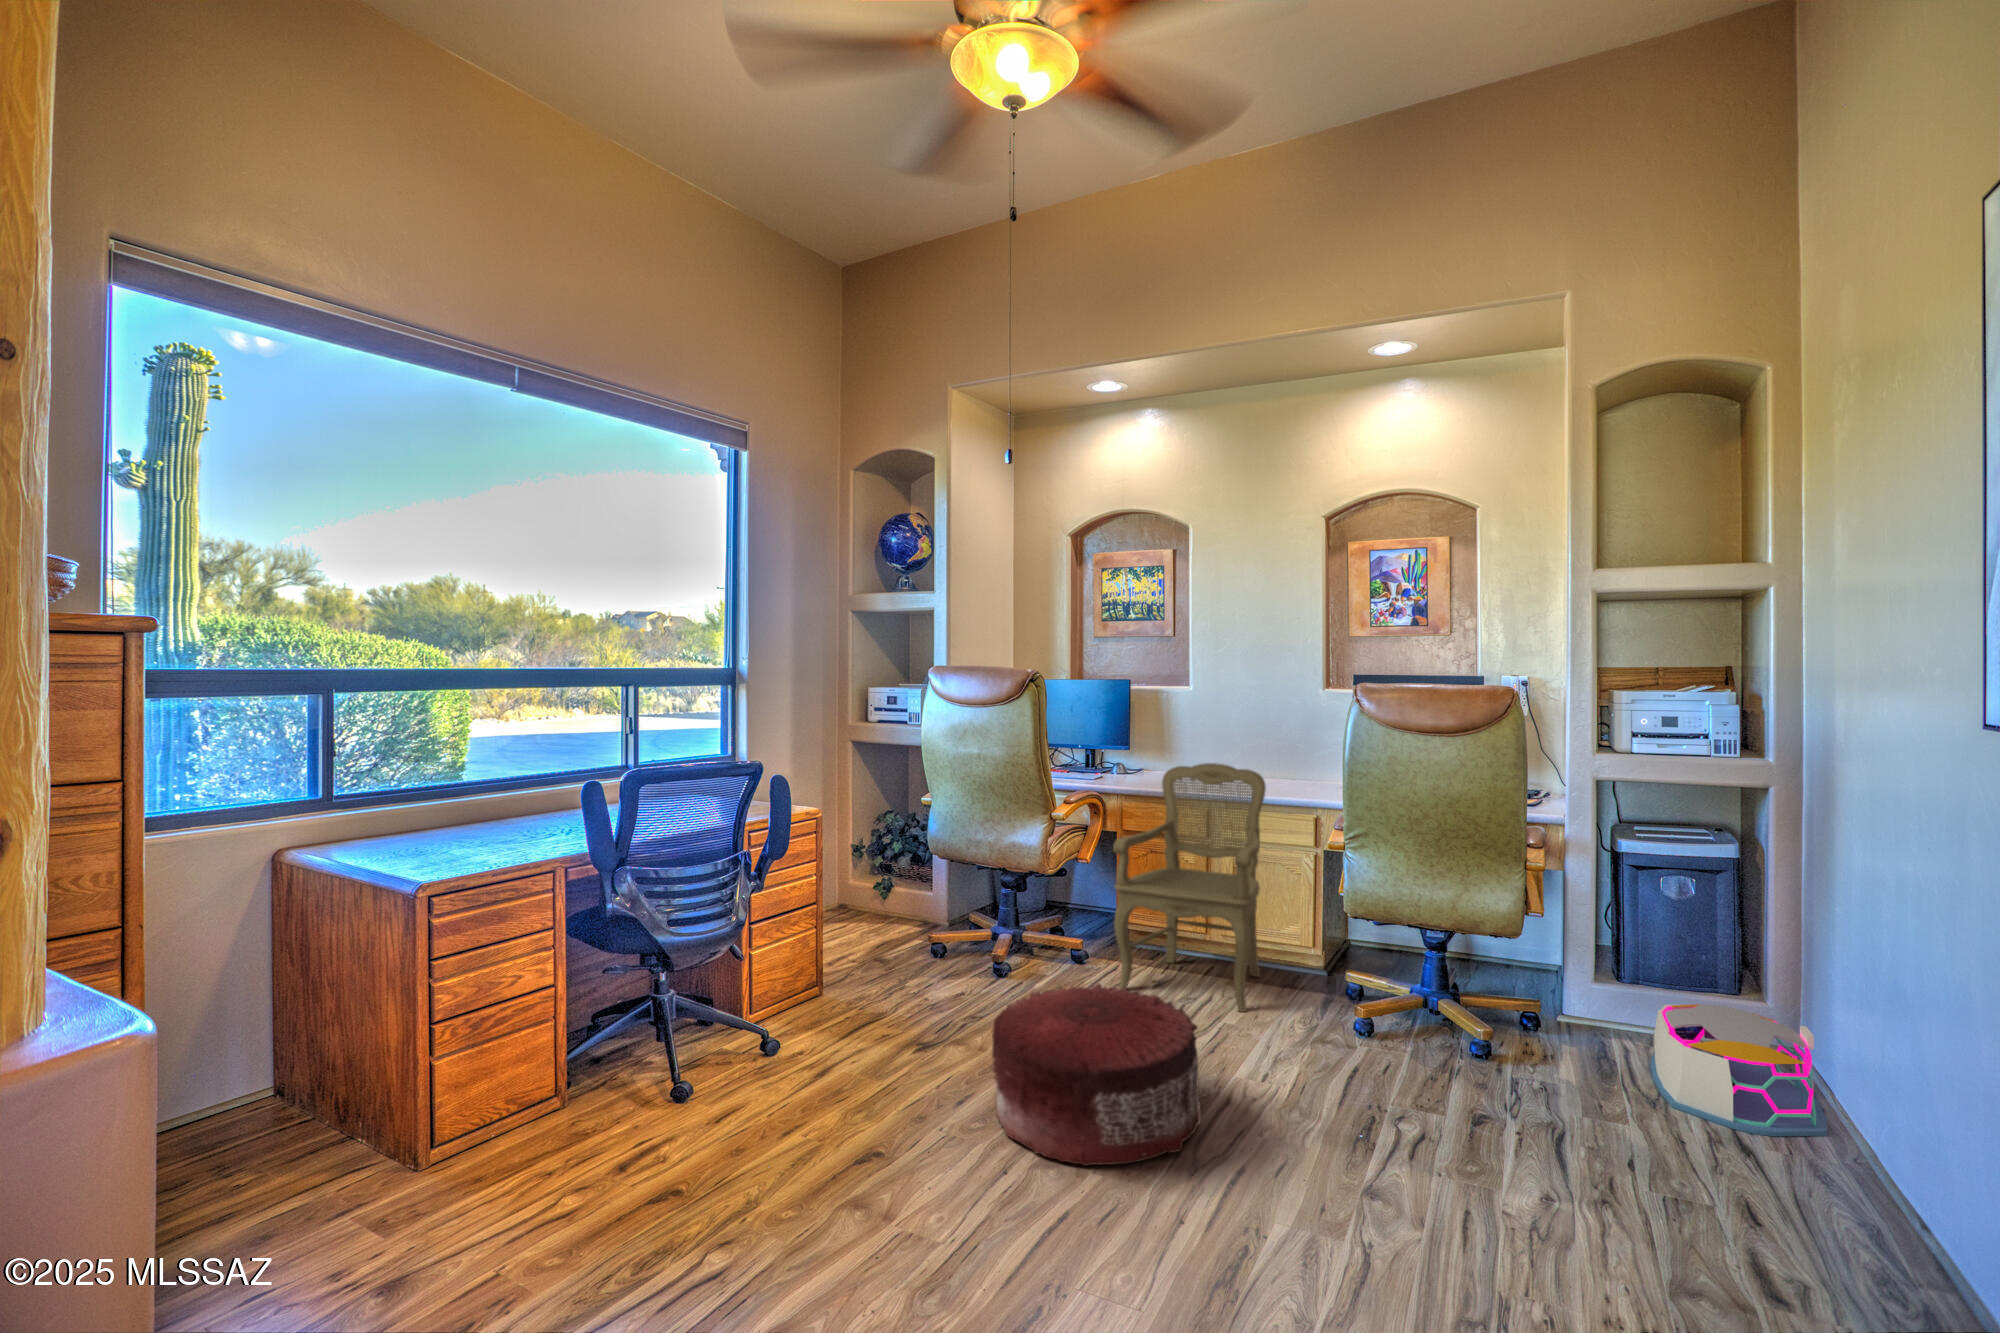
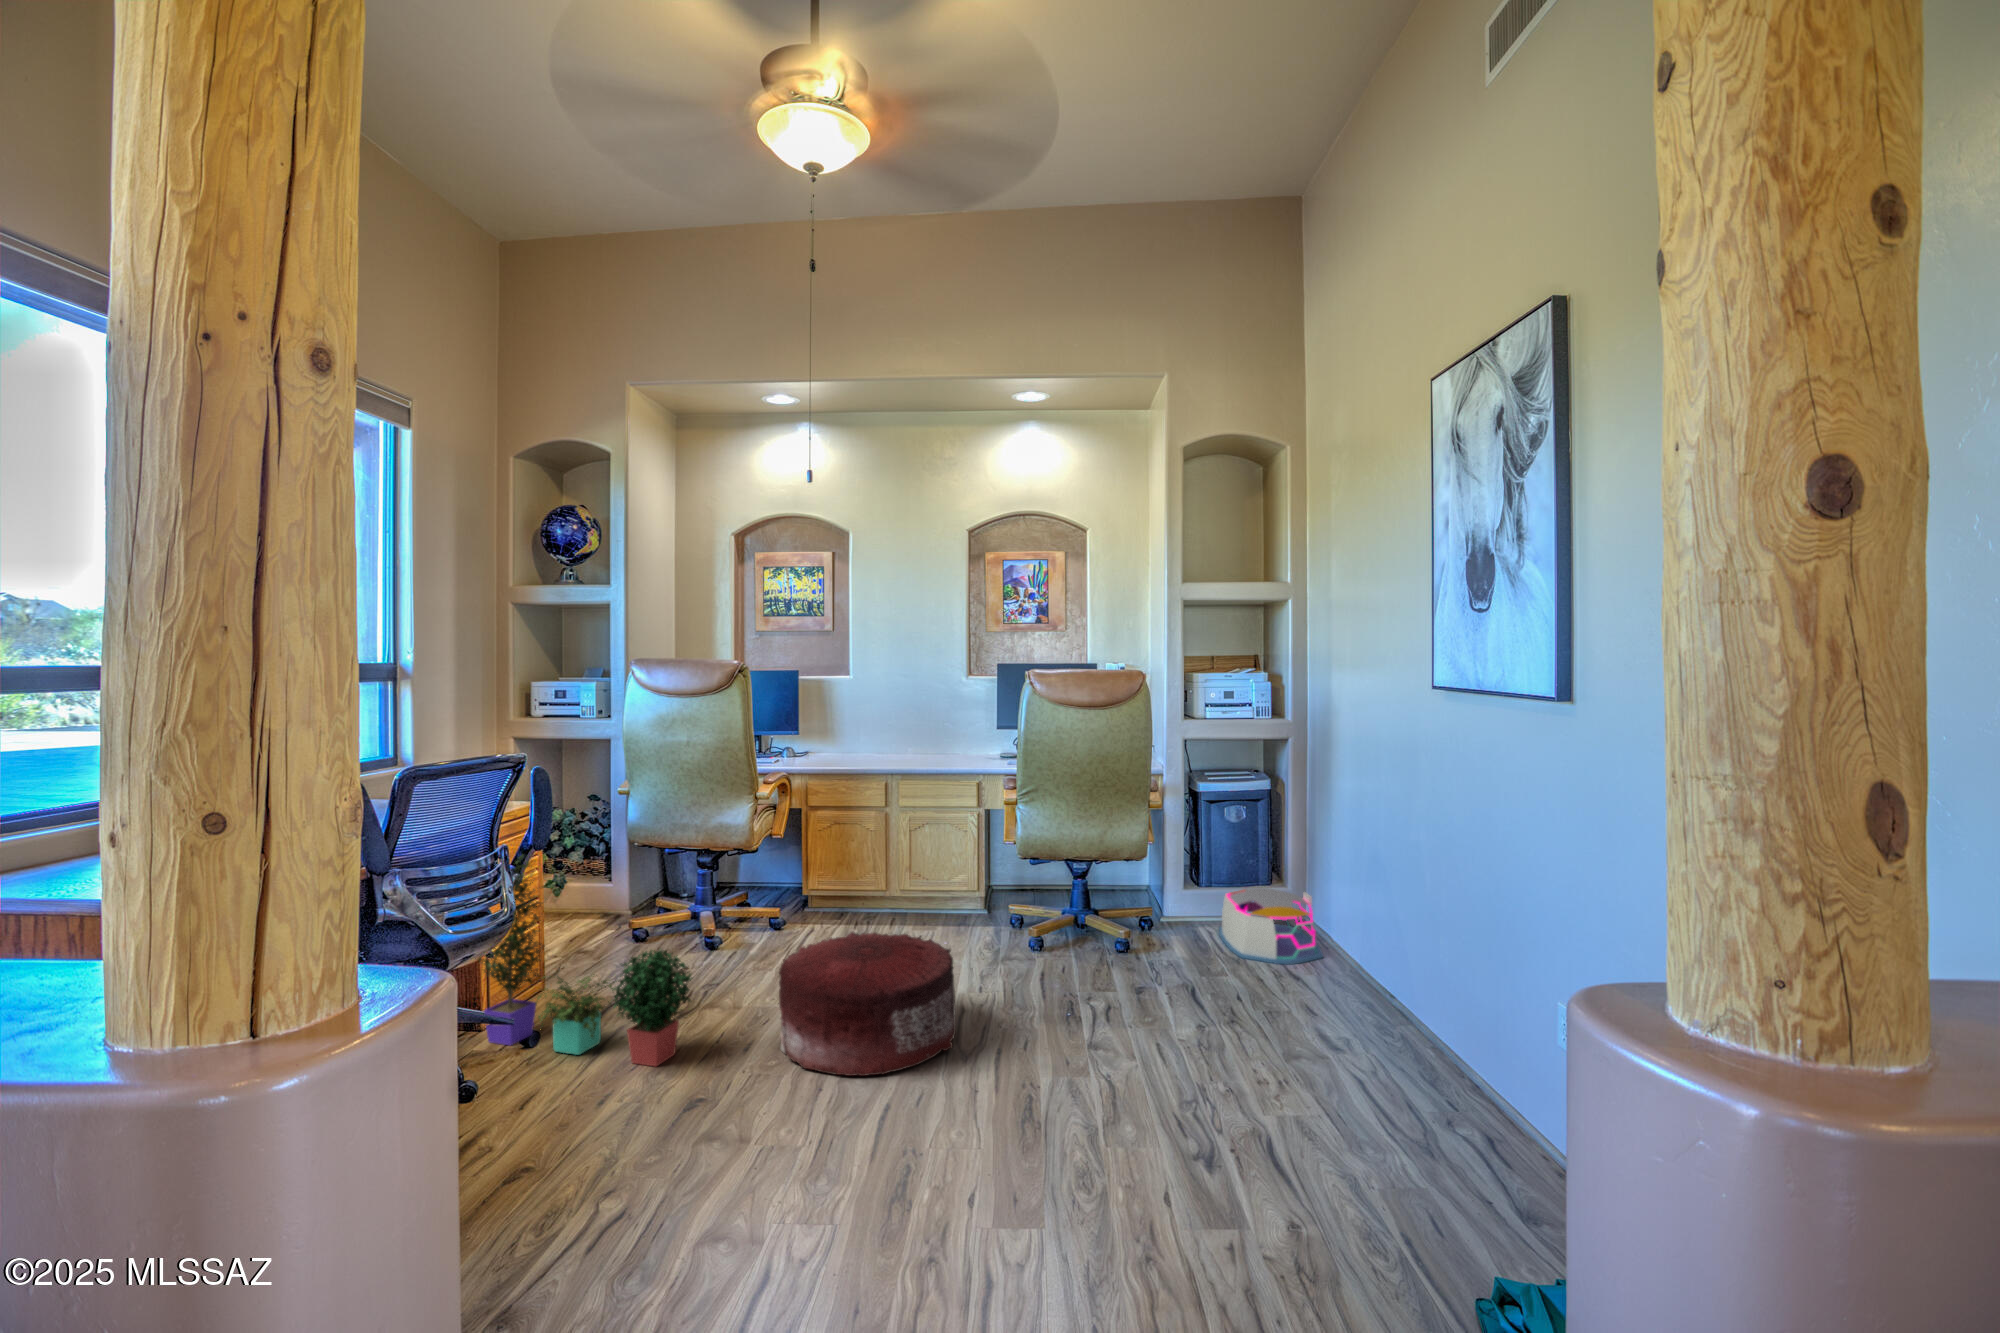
armchair: present [1113,763,1266,1012] -> none [823,742,946,947]
potted plant: none [742,856,915,1096] -> present [475,855,692,1066]

